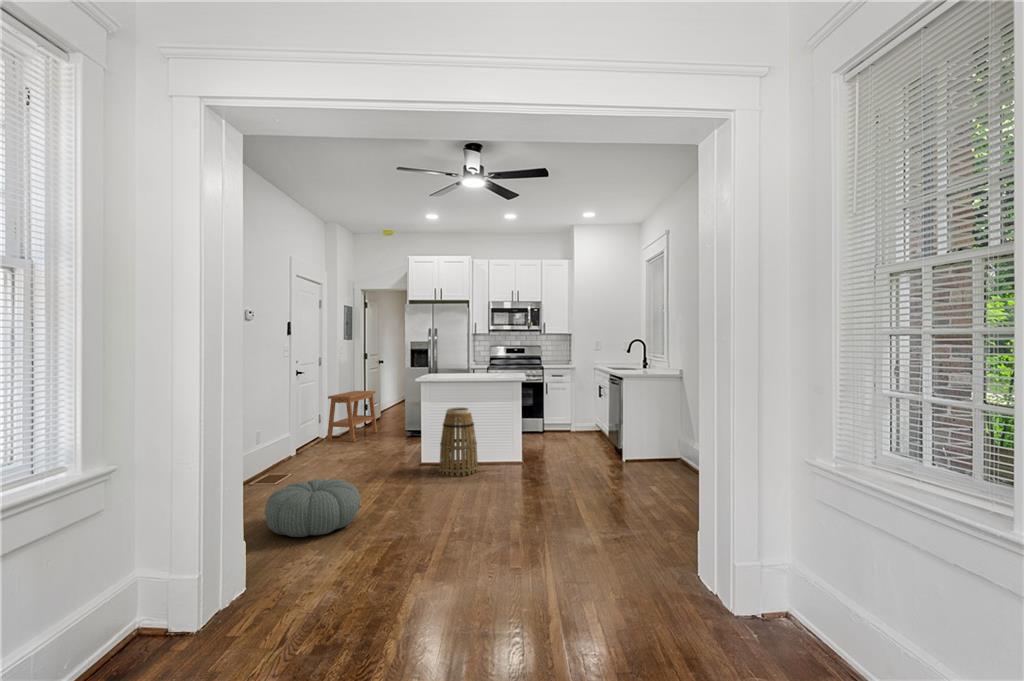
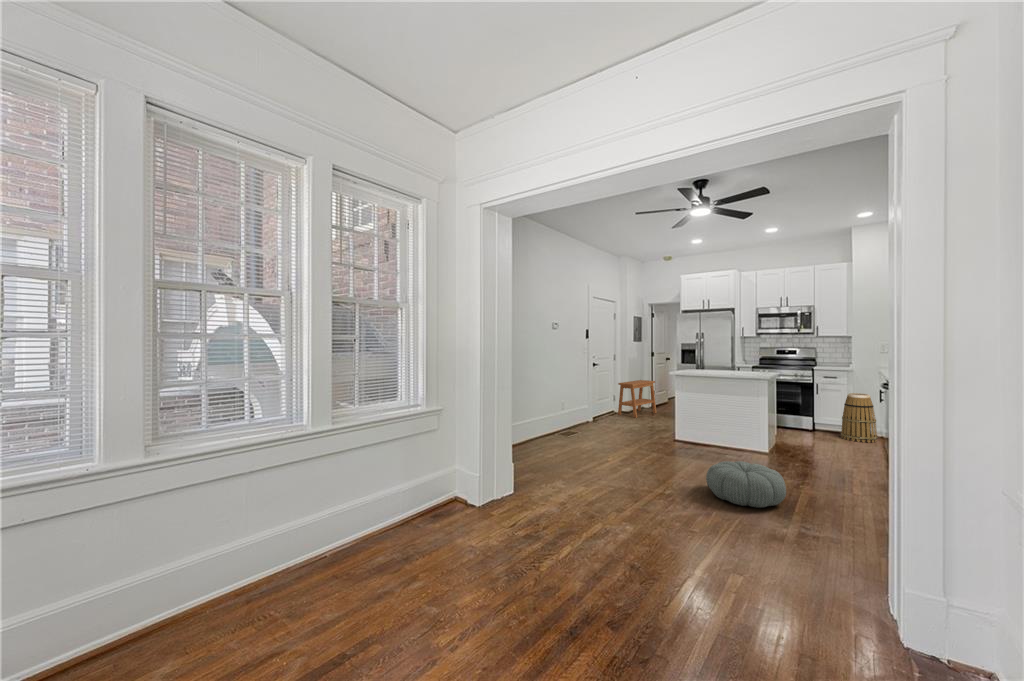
basket: present [439,408,478,476] -> present [841,393,878,443]
pouf: present [265,479,360,537] -> present [706,461,786,507]

